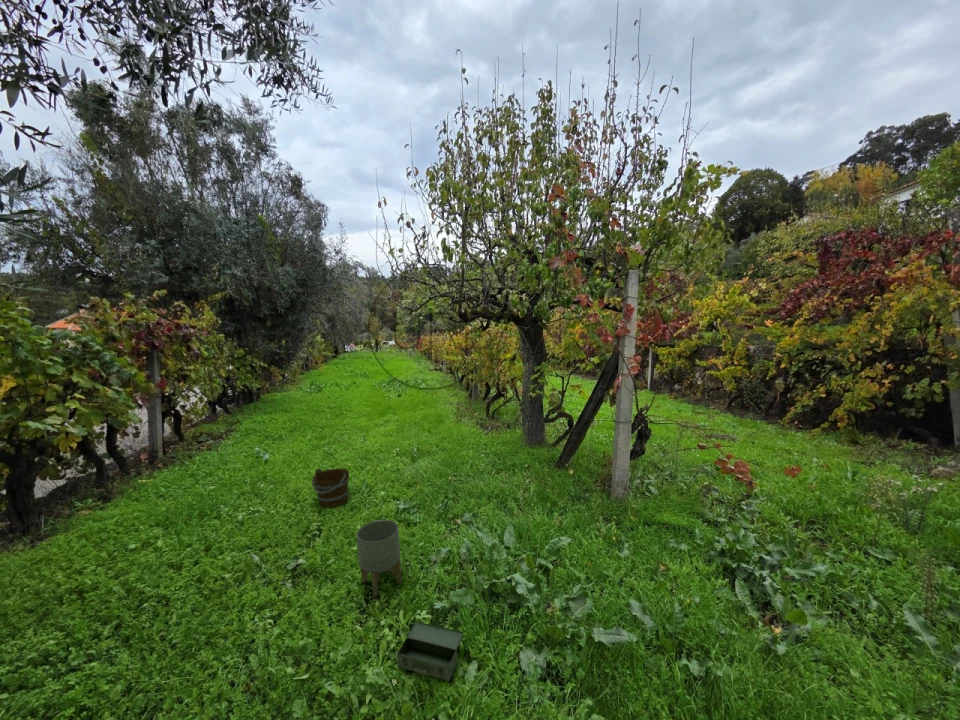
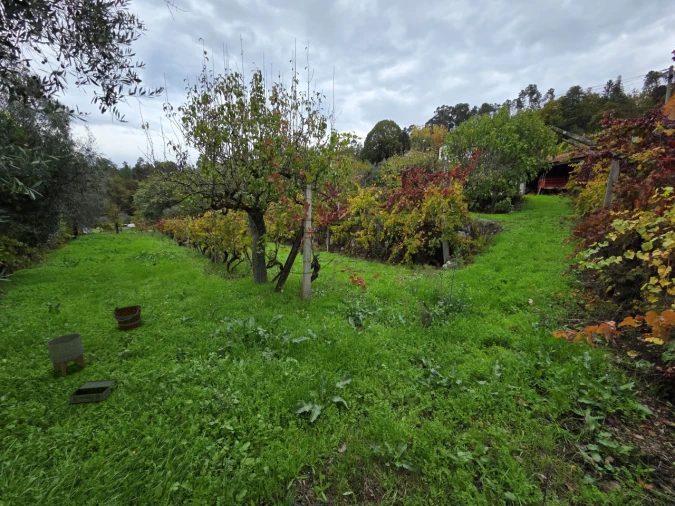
planter: present [357,520,402,597] -> present [47,333,86,376]
toolbox: present [397,622,464,681] -> present [69,379,117,403]

